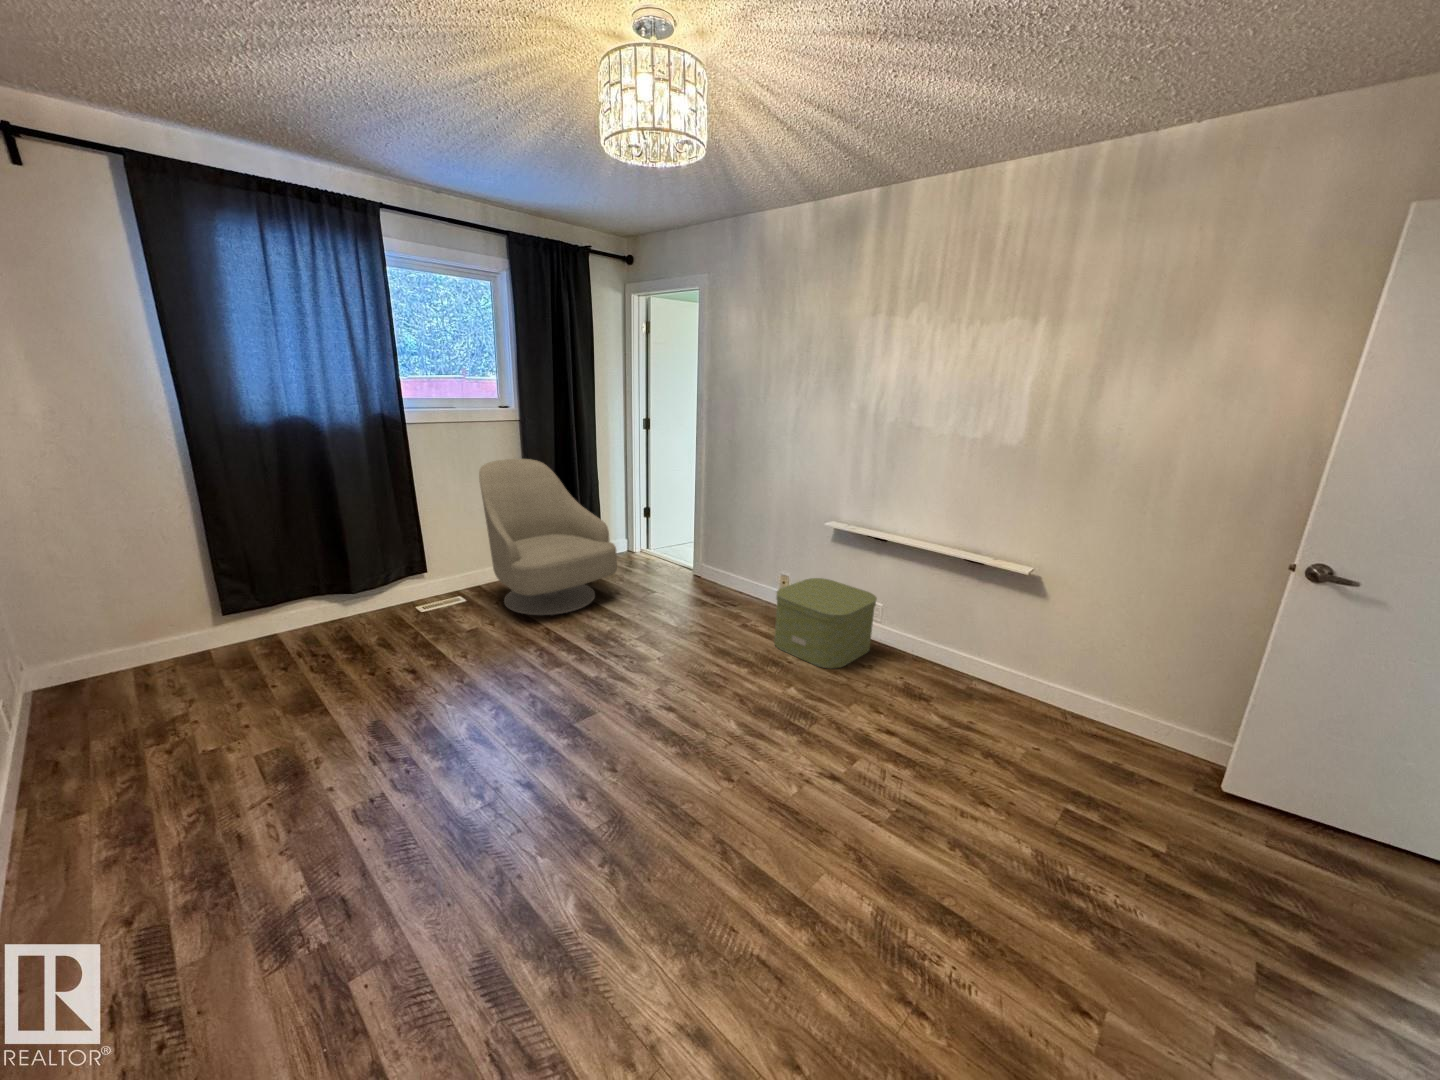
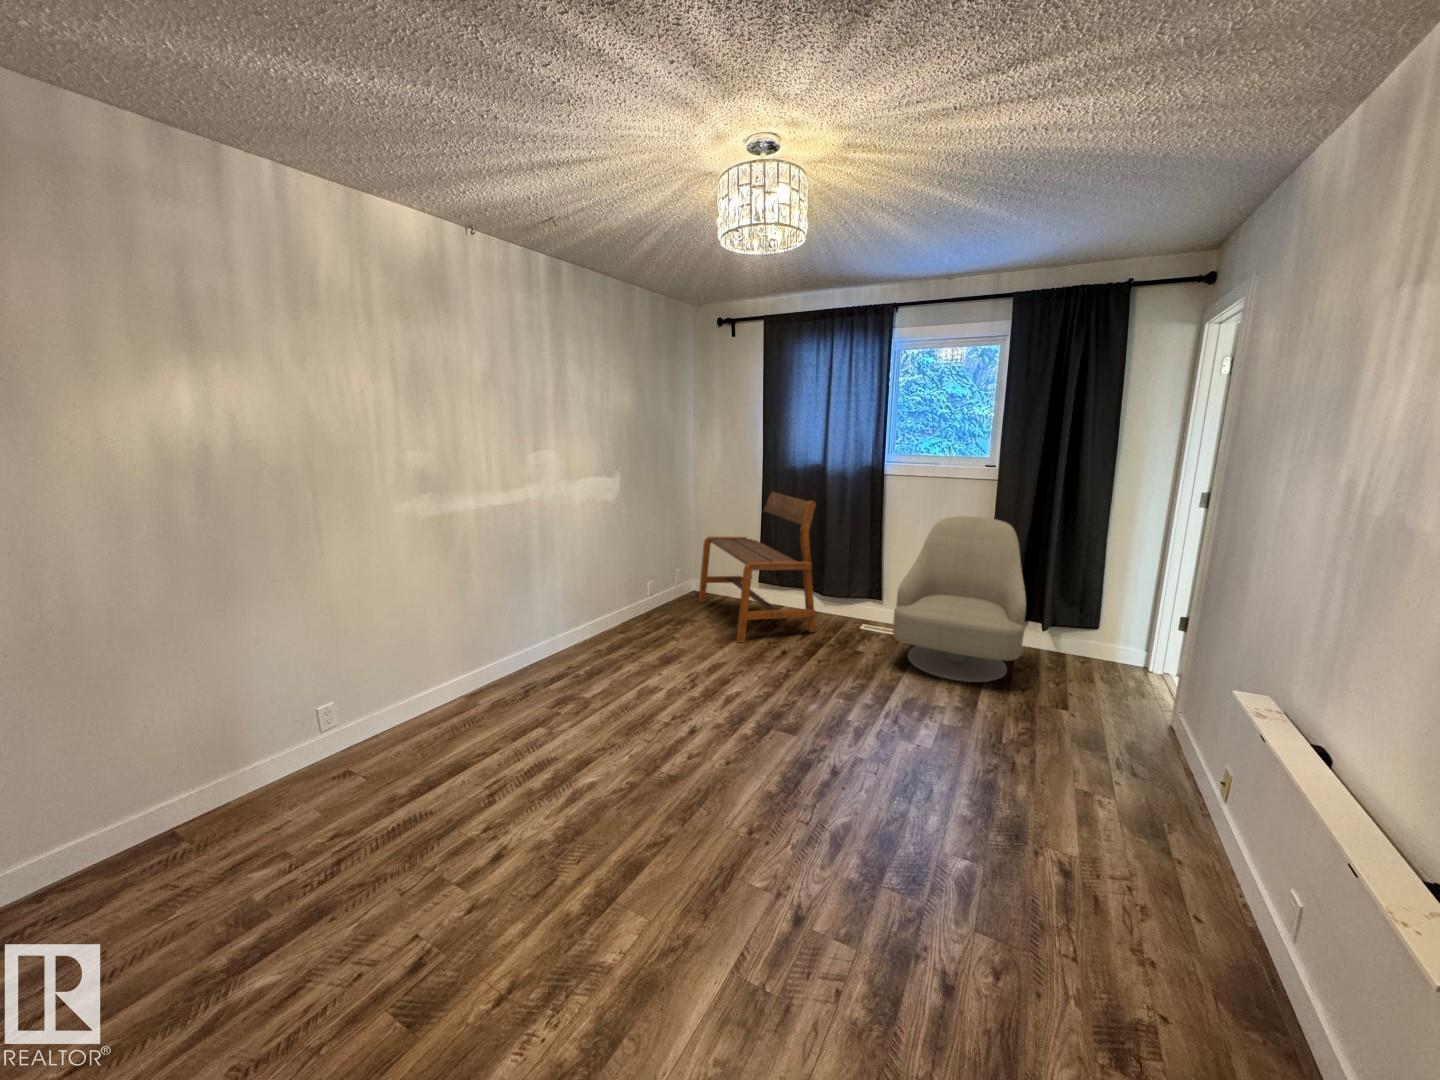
bench: none [70,463,391,695] -> present [699,492,816,643]
storage box: present [774,578,877,668] -> none [1060,753,1268,964]

